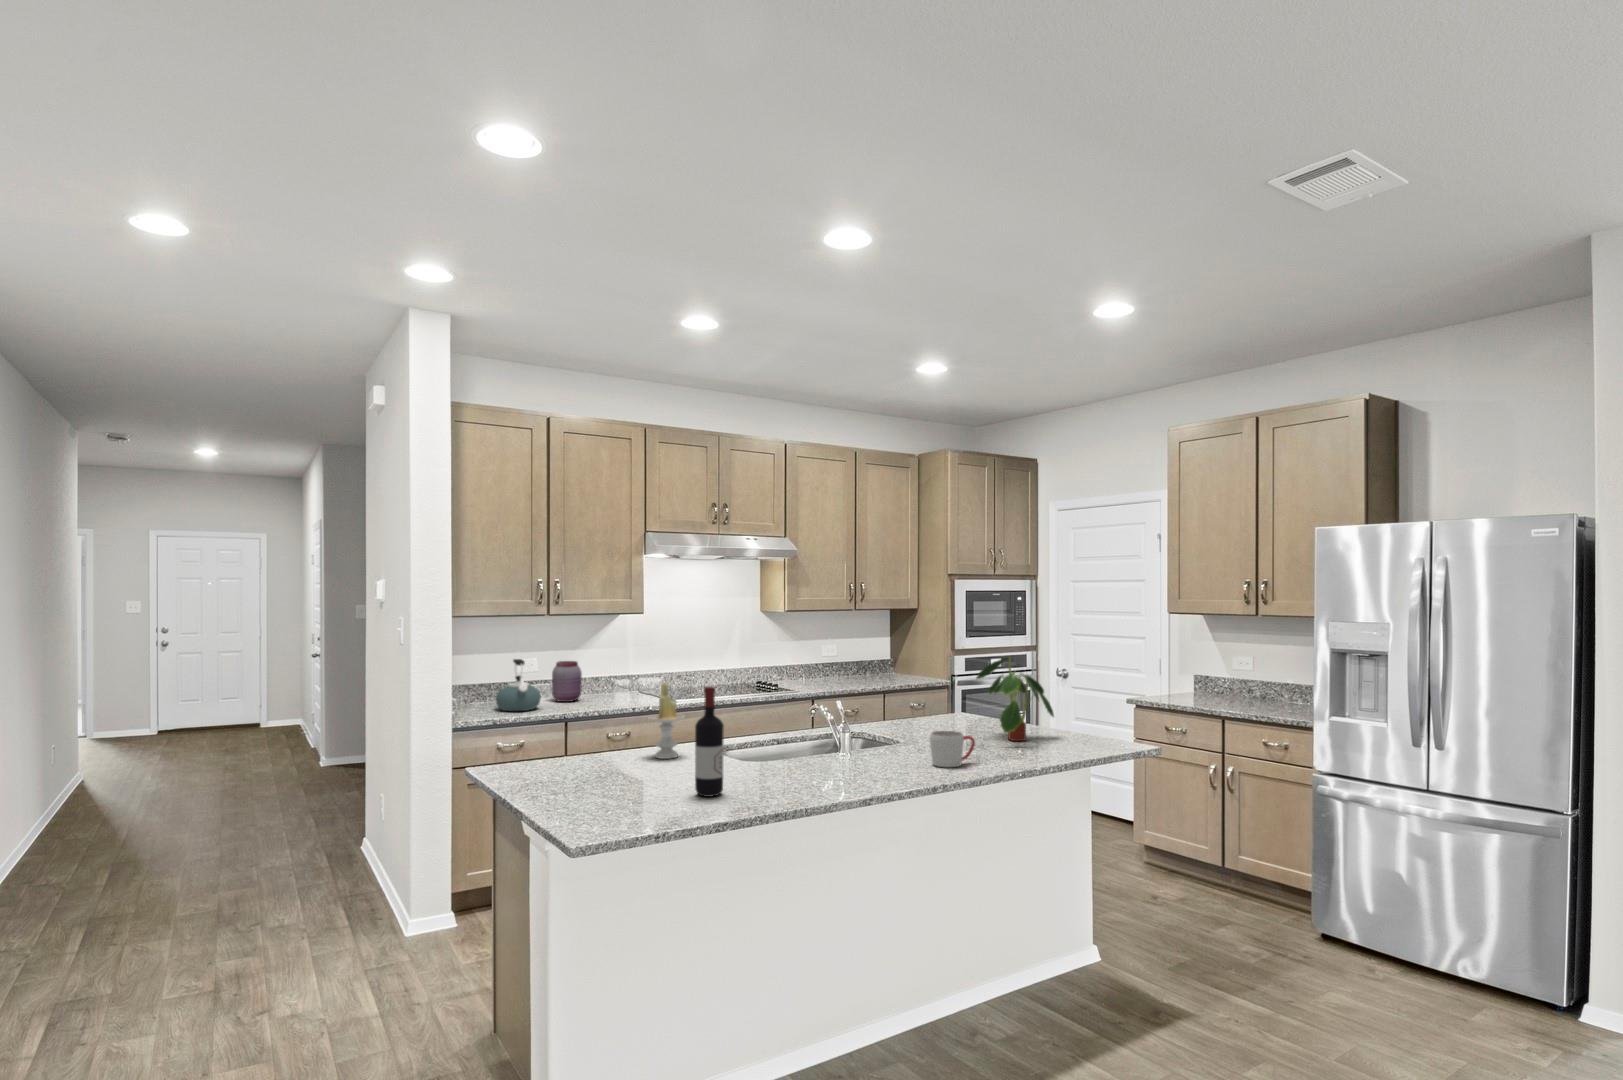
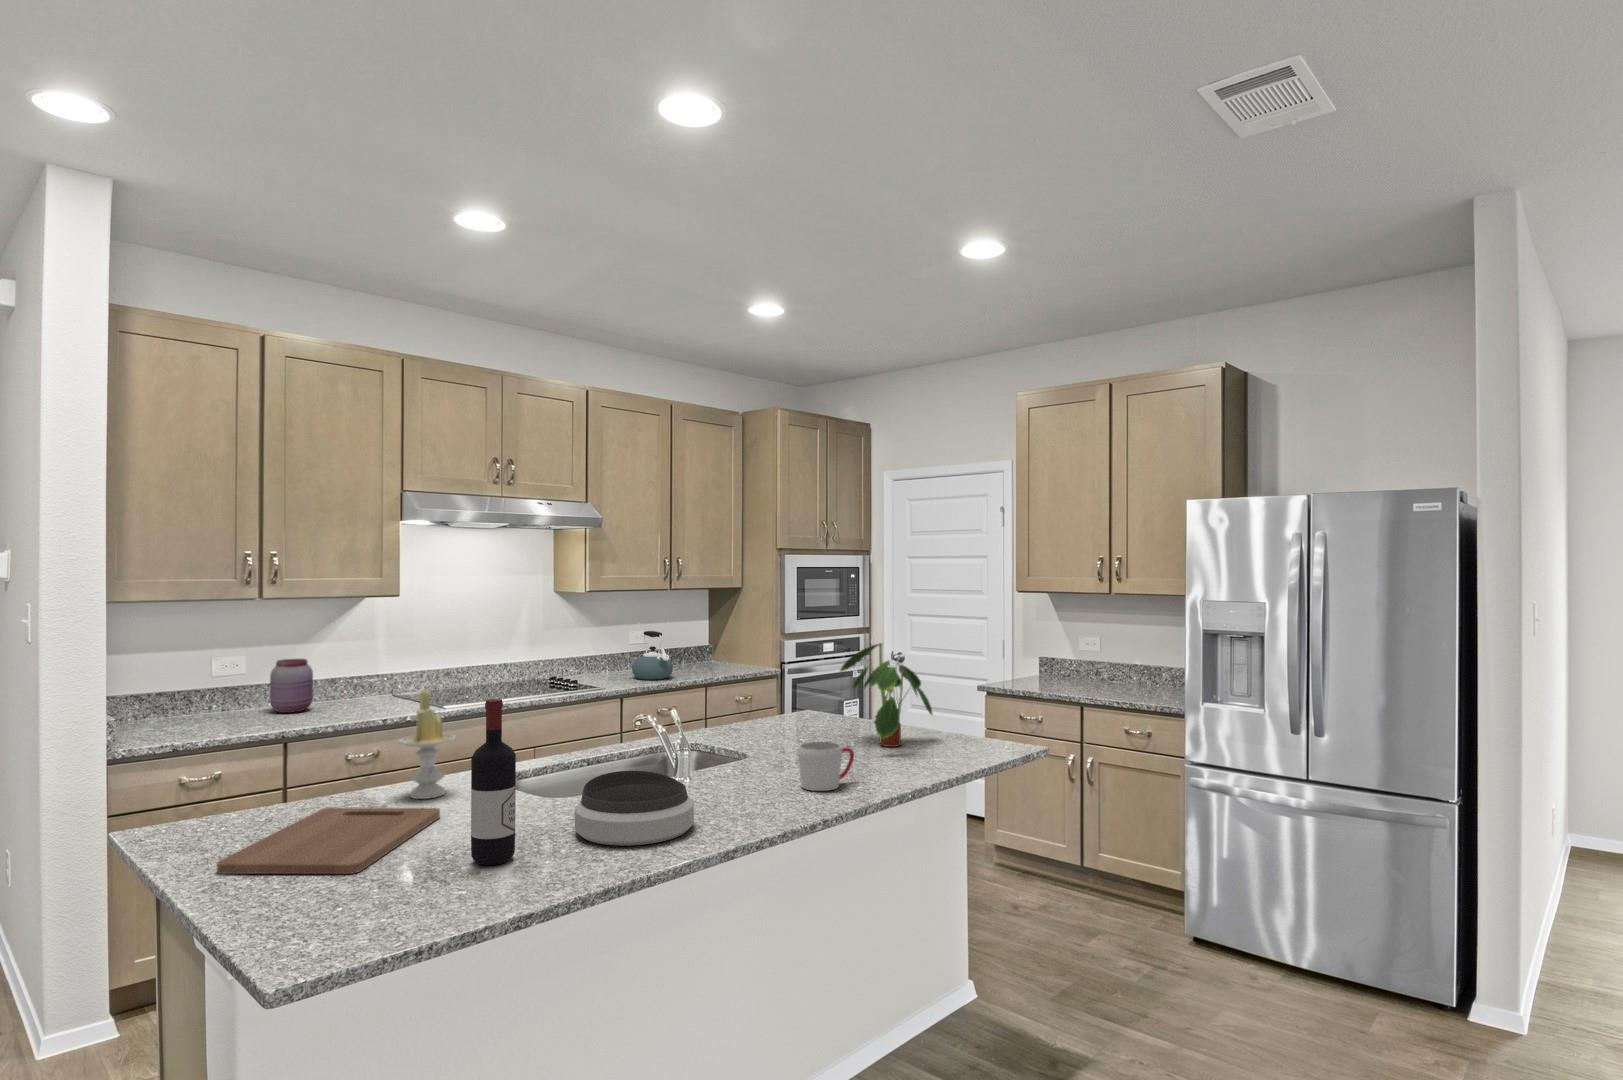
kettle: present [496,659,541,711] -> present [632,631,673,680]
bowl: none [763,743,845,791] -> present [575,771,694,846]
cutting board: none [543,760,675,796] -> present [217,807,440,874]

